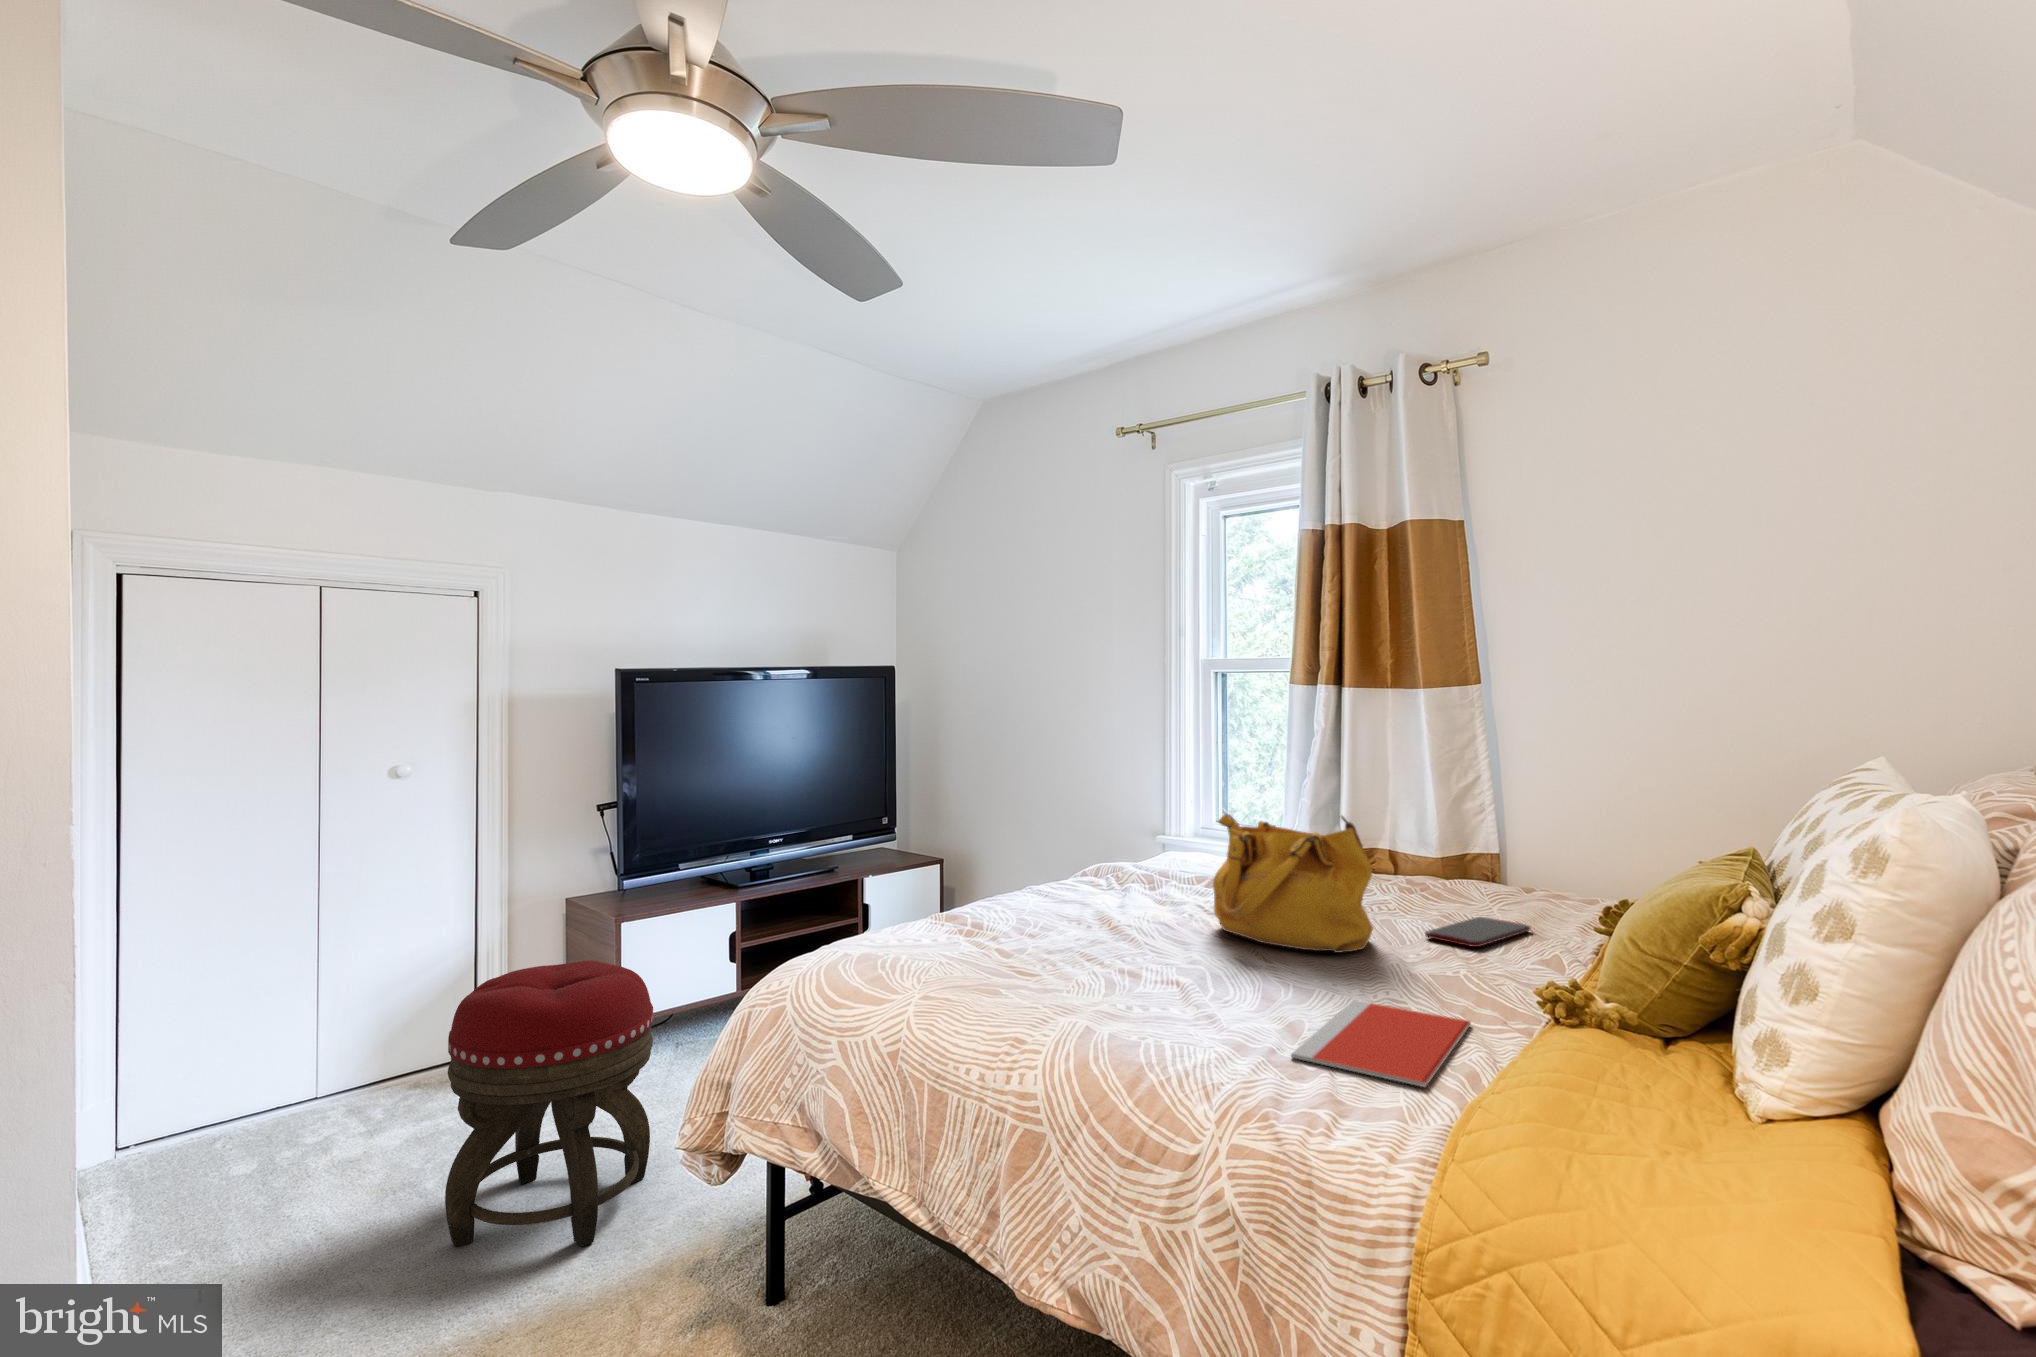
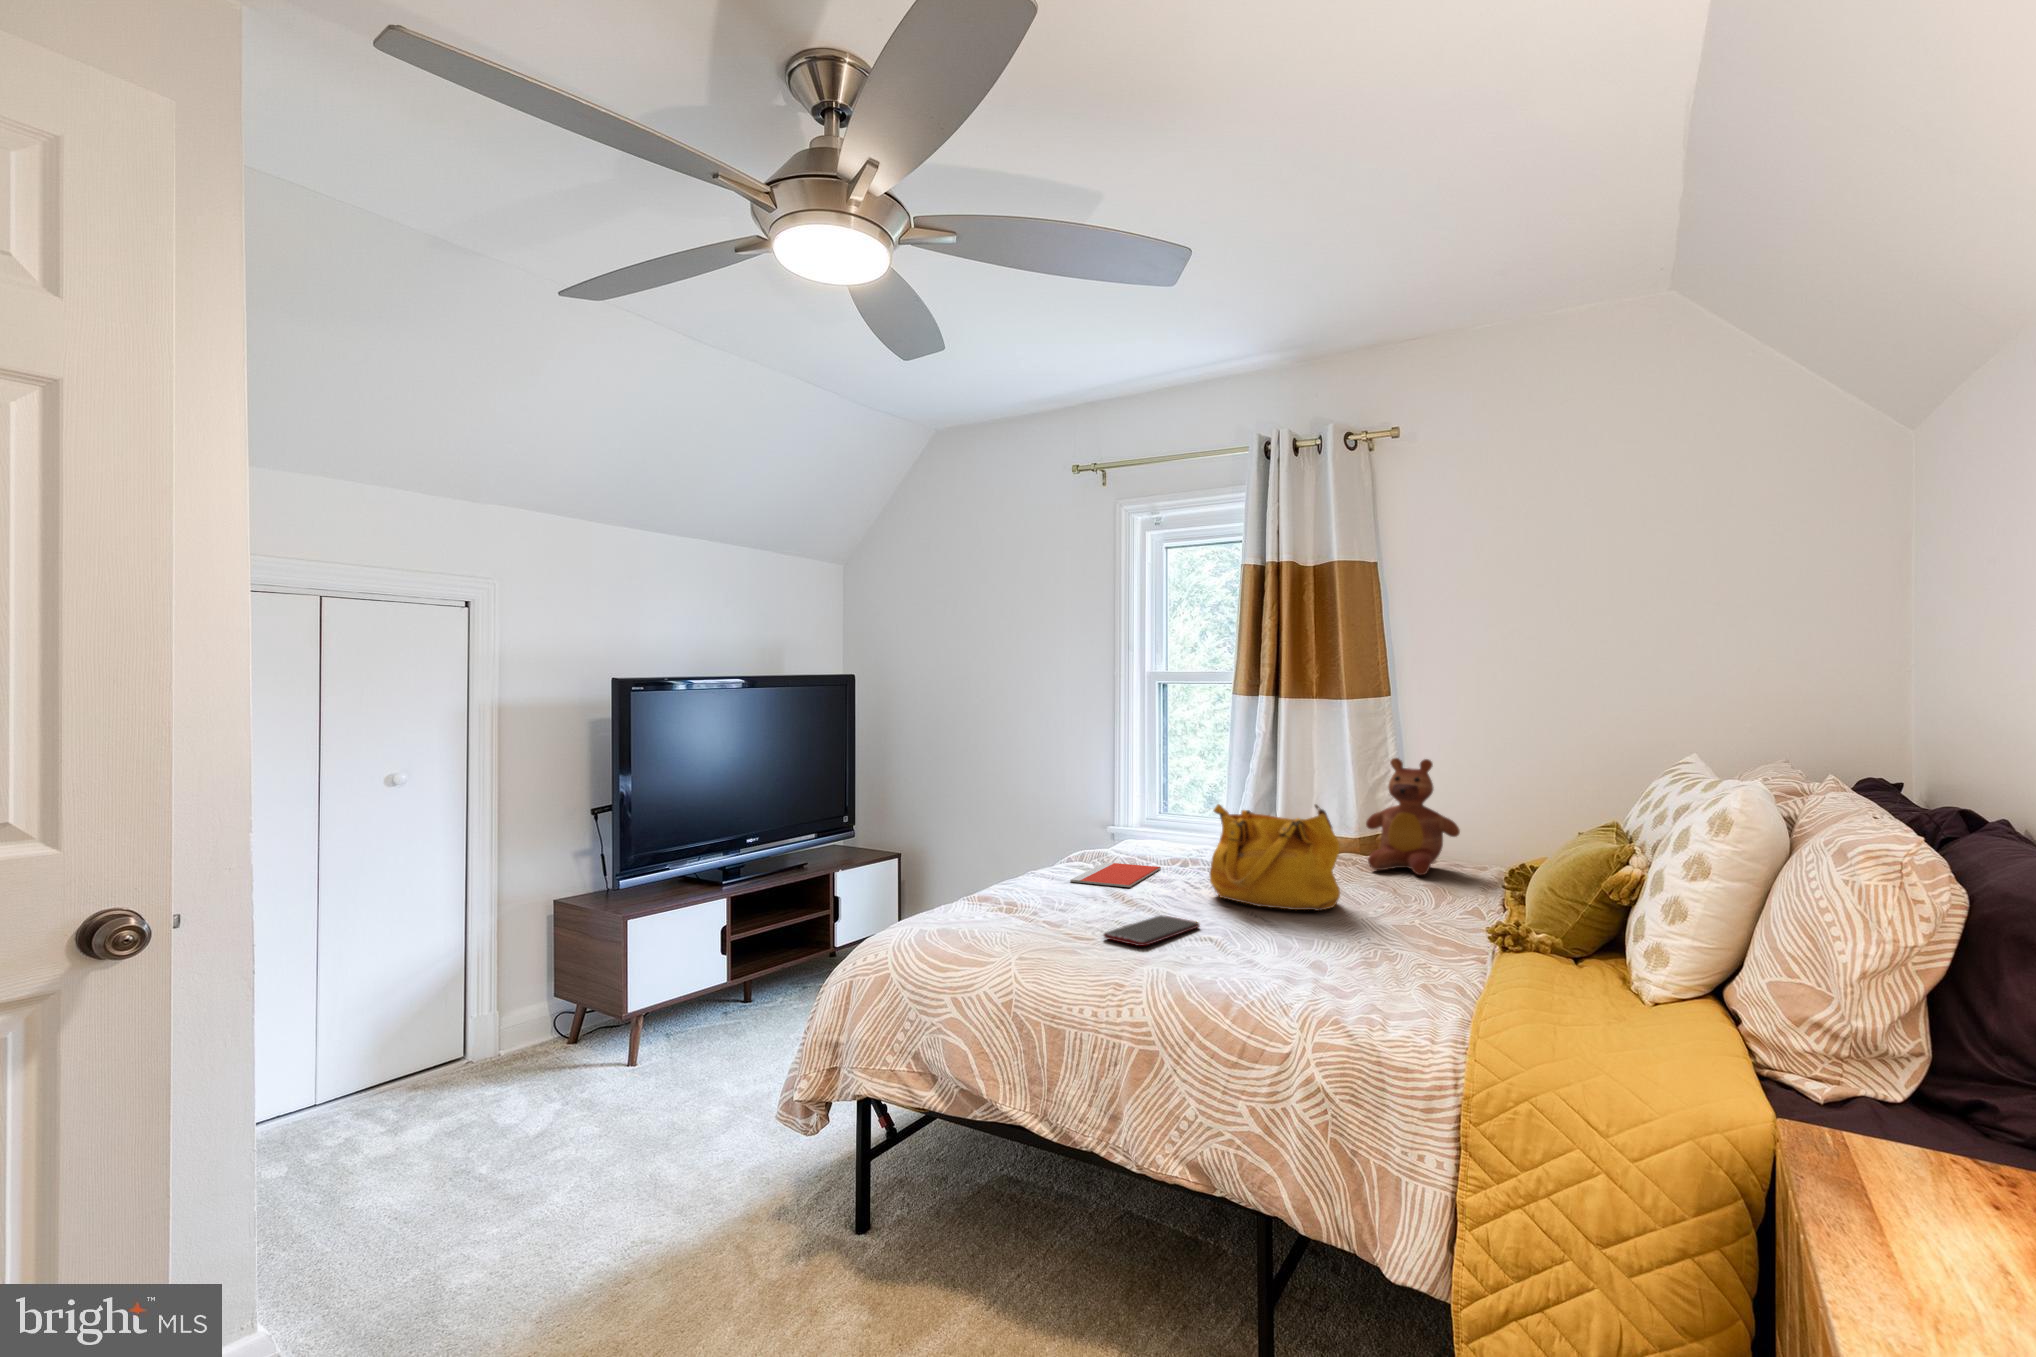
teddy bear: none [1442,761,1566,911] -> present [1366,758,1460,875]
smartphone: present [1425,917,1531,947] -> present [1104,915,1200,946]
footstool: present [445,961,653,1247] -> none [545,949,724,1209]
notebook: present [1291,1000,1471,1087] -> present [1070,862,1161,887]

